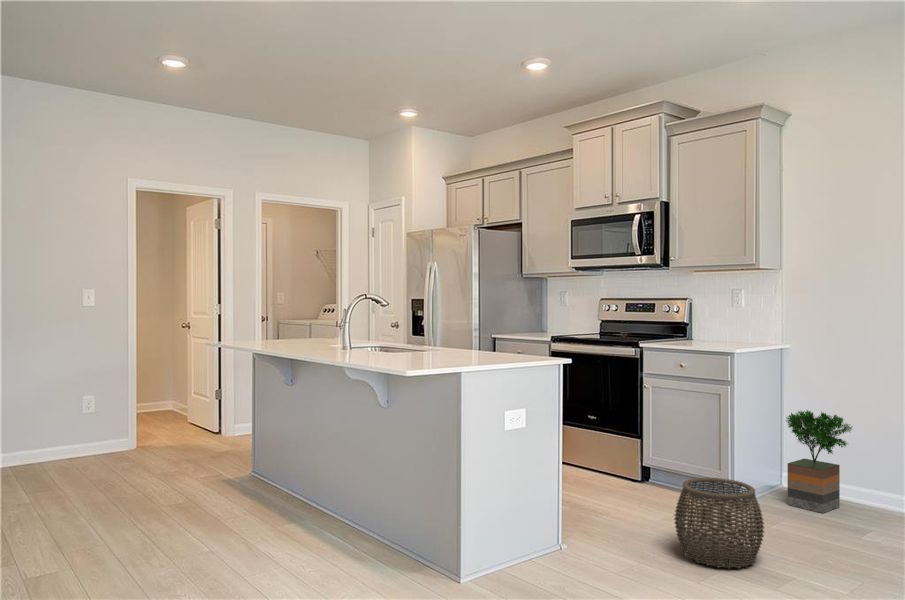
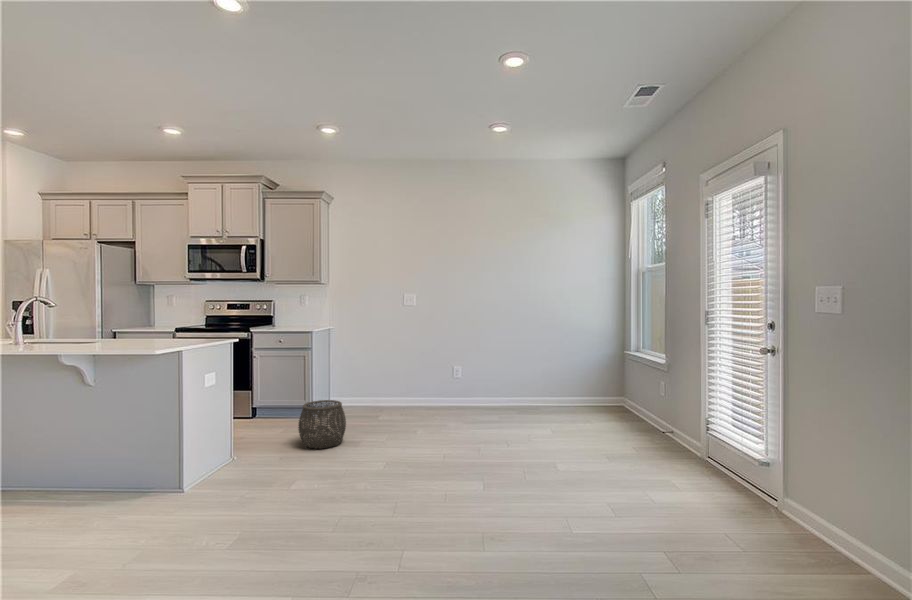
potted tree: present [786,410,852,513] -> none [334,360,368,412]

